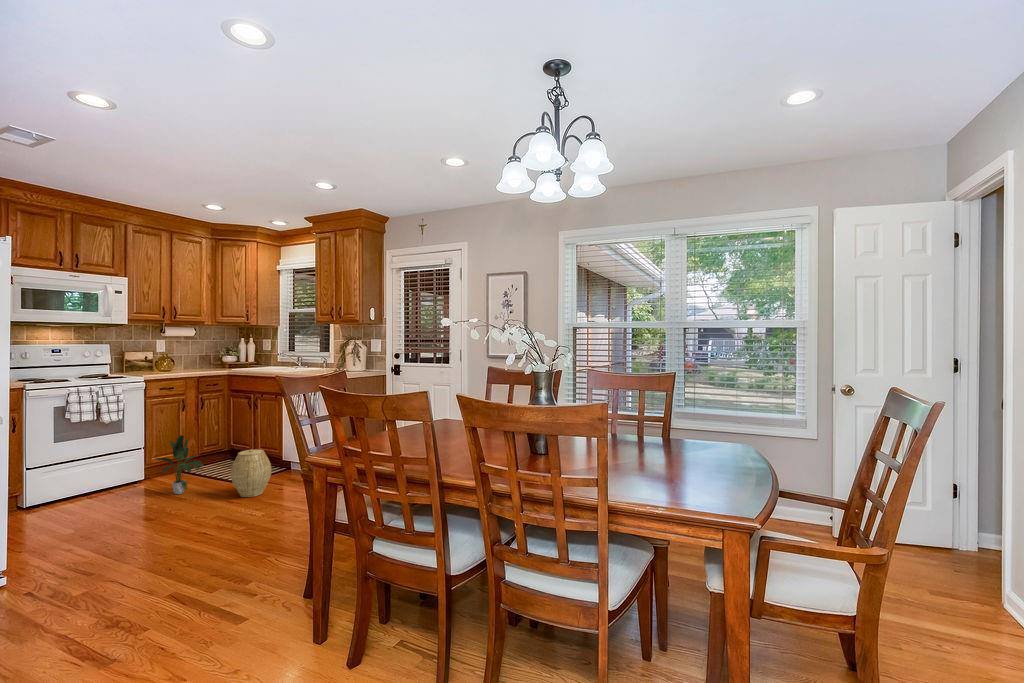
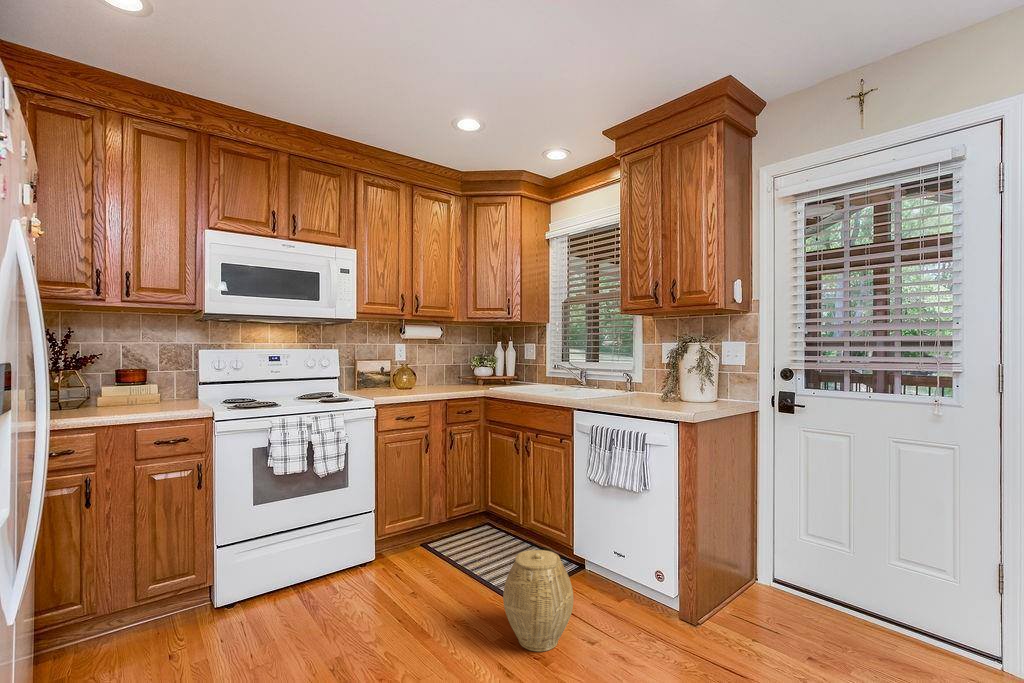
potted plant: present [156,435,204,494] -> none [385,506,458,613]

